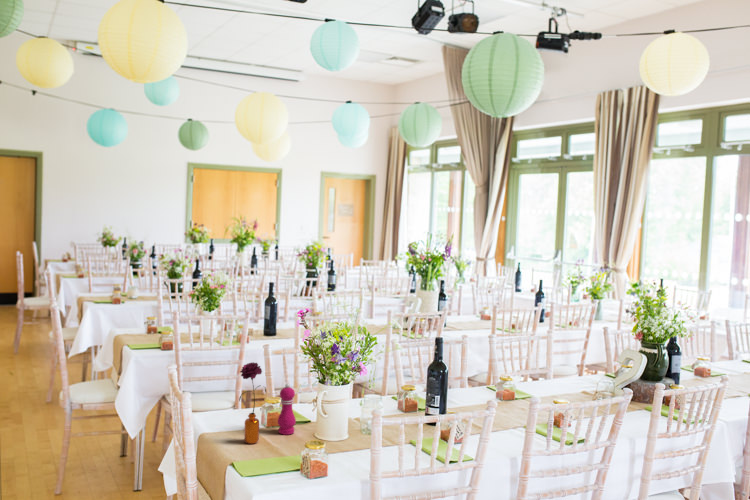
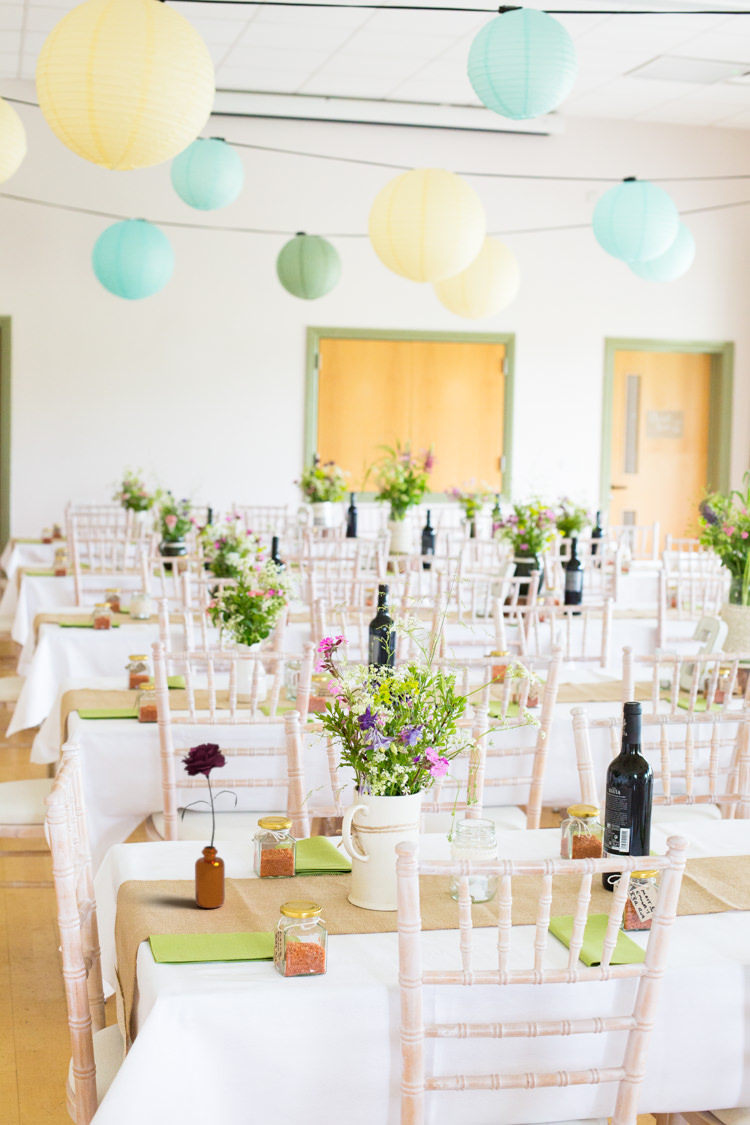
pepper mill: present [278,384,296,435] -> none [273,790,310,895]

